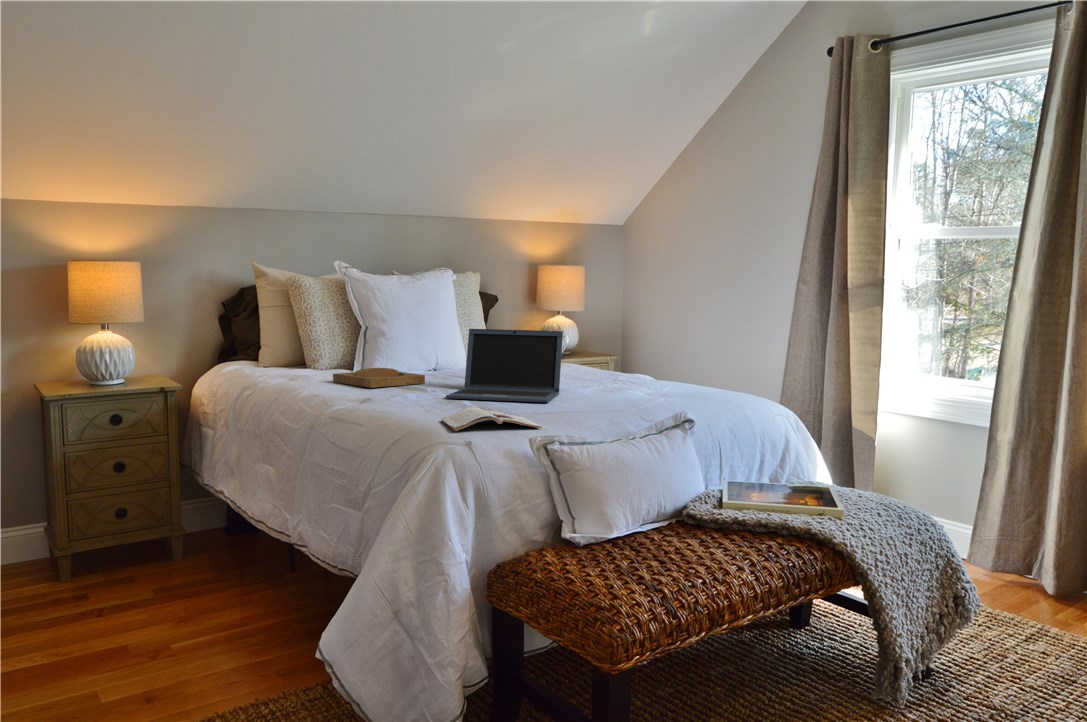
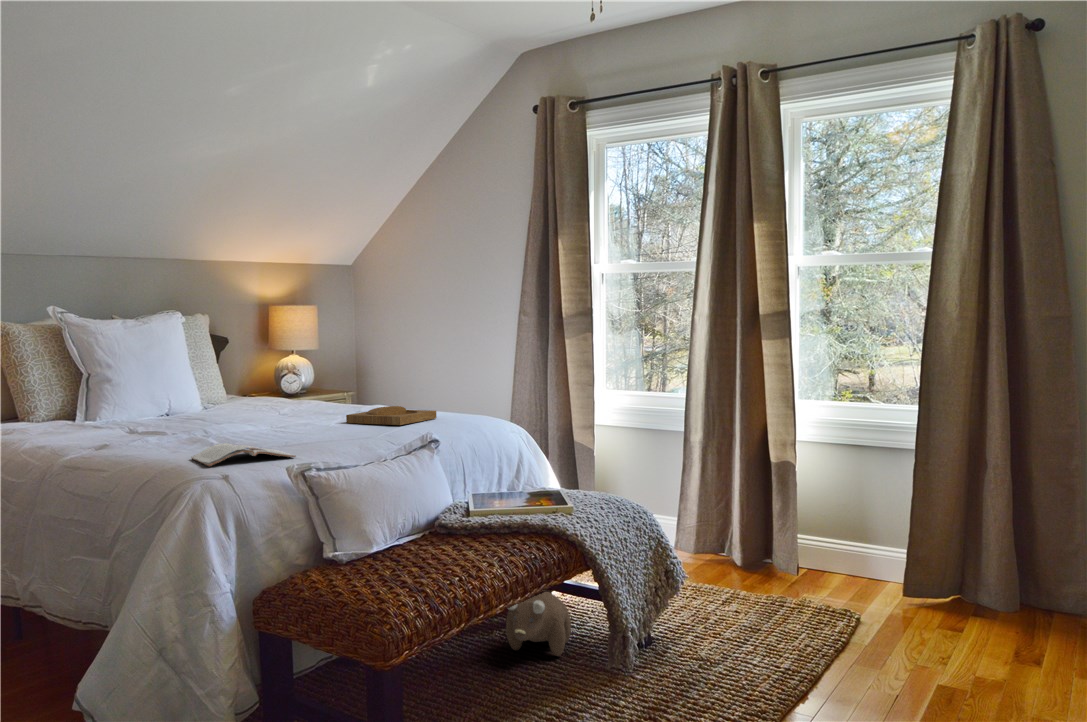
laptop: present [446,329,563,402] -> none [190,367,306,439]
tray: present [333,368,425,388] -> present [346,406,437,425]
plush toy: none [757,598,833,674] -> present [506,592,571,656]

